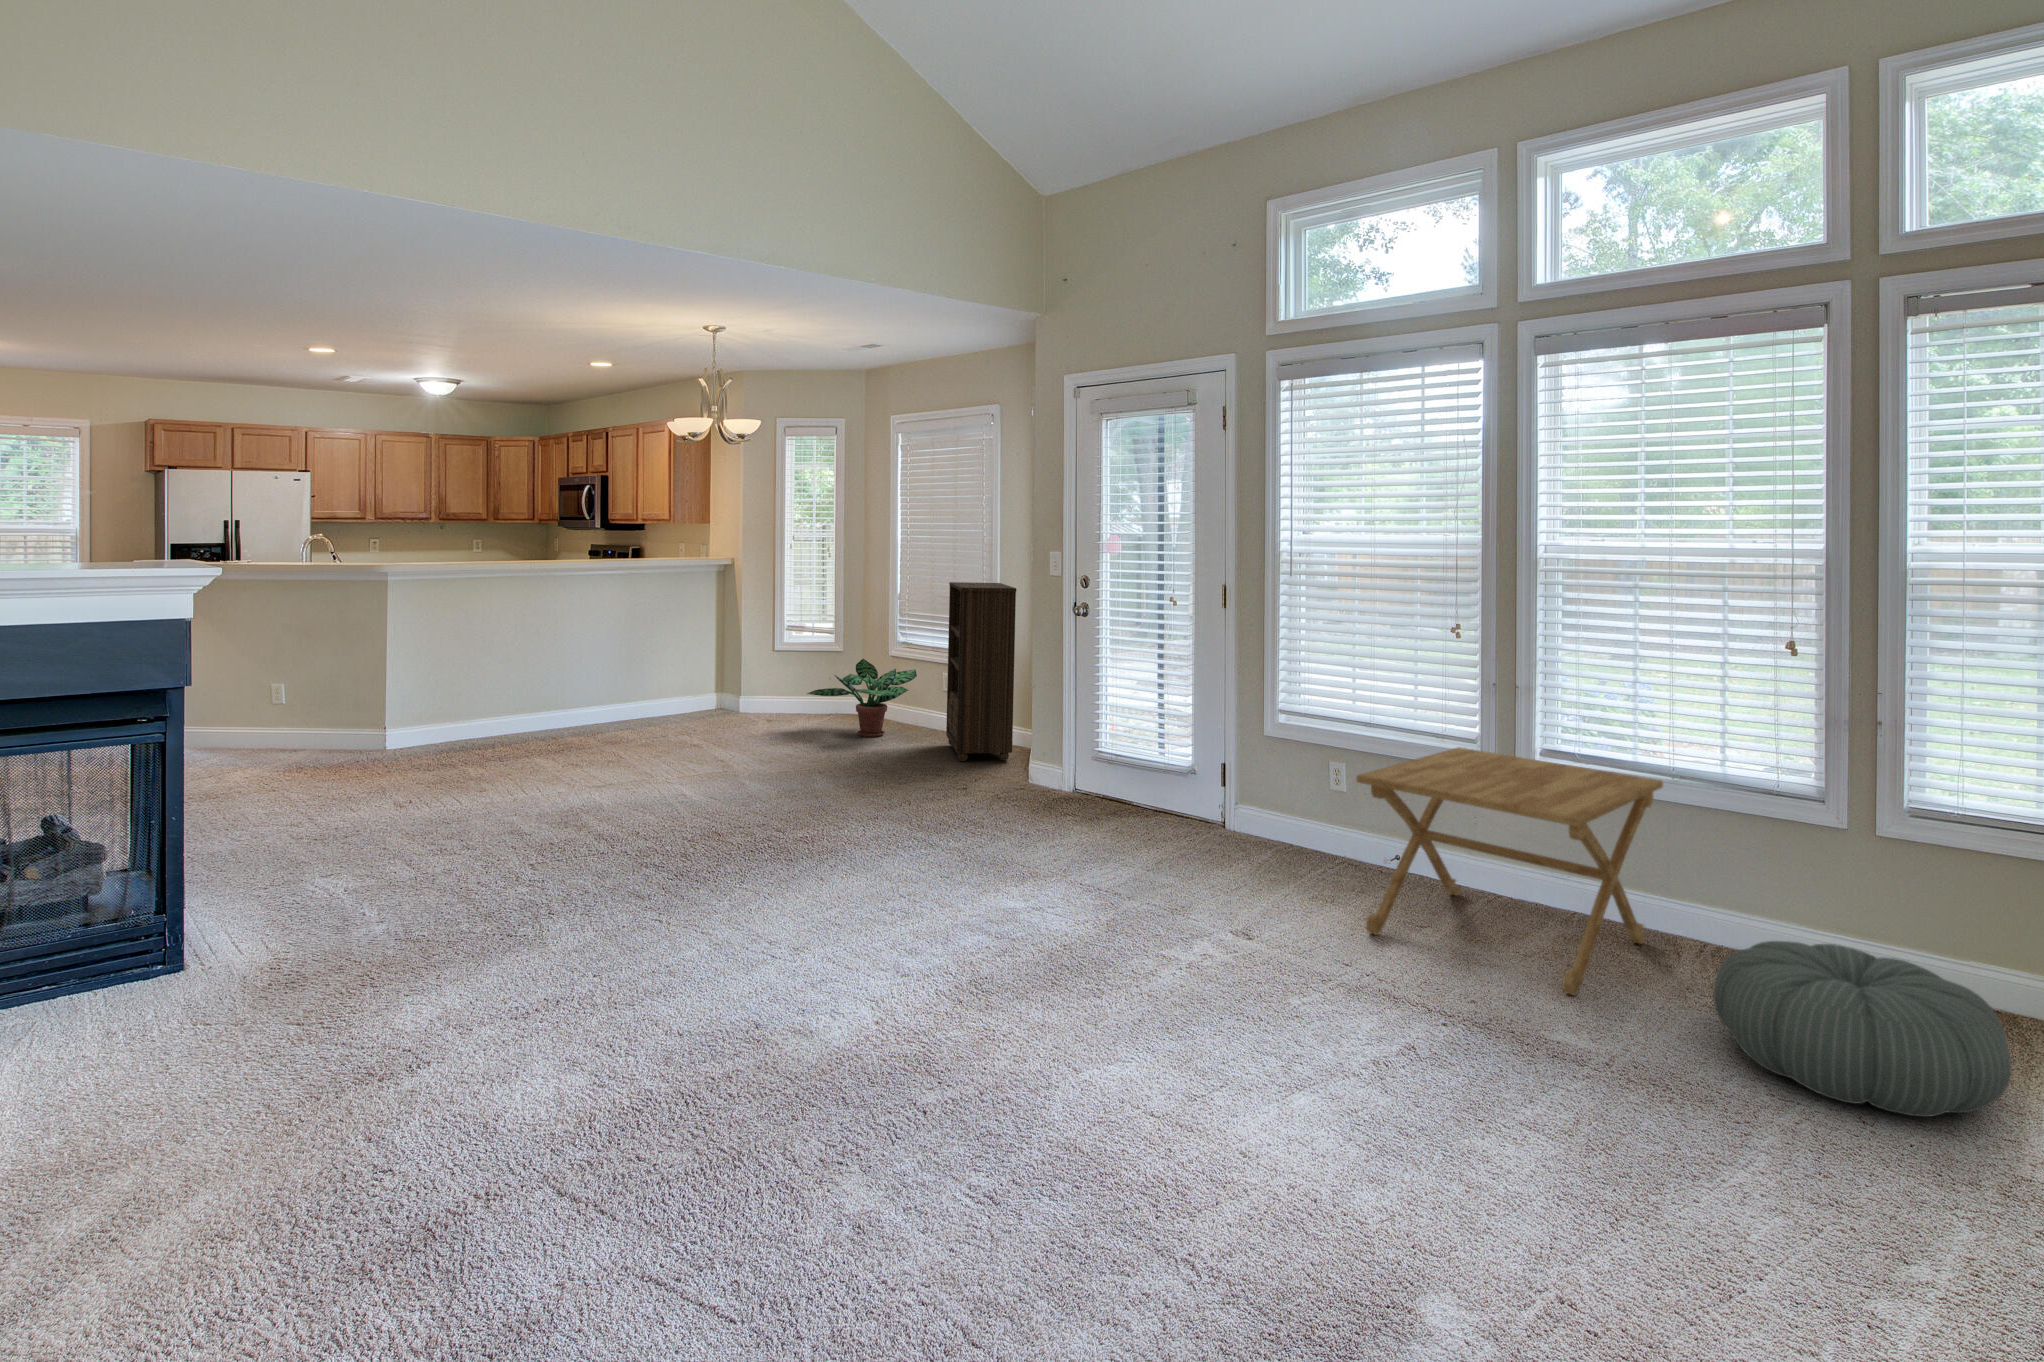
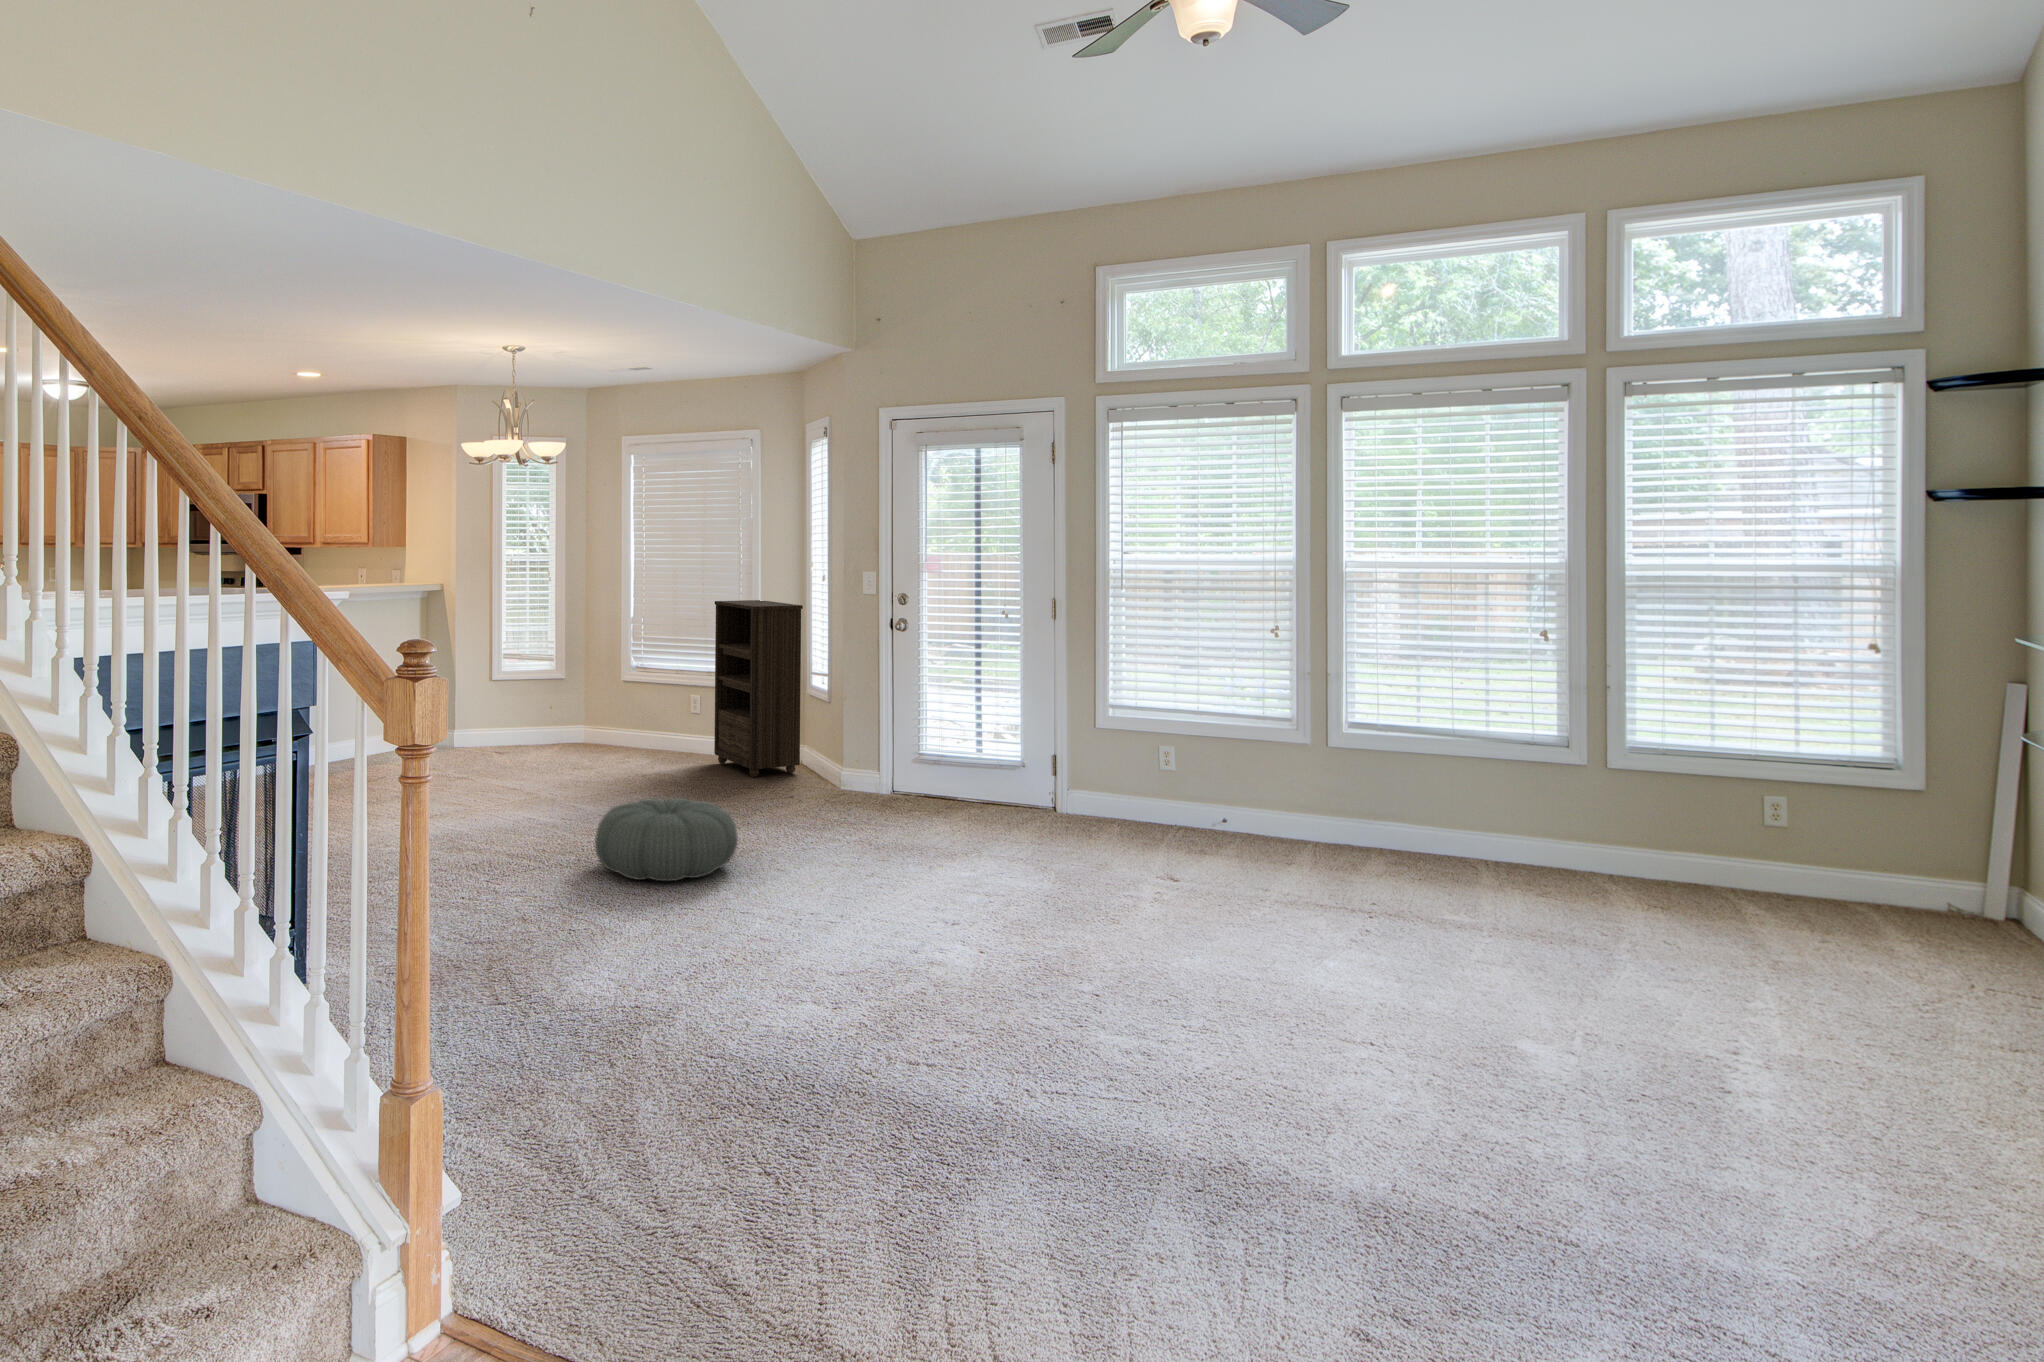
potted plant: present [807,659,917,737] -> none [556,681,669,762]
side table: present [1356,747,1663,996] -> none [1258,726,1455,903]
pouf: present [1713,941,2011,1117] -> present [595,797,738,881]

